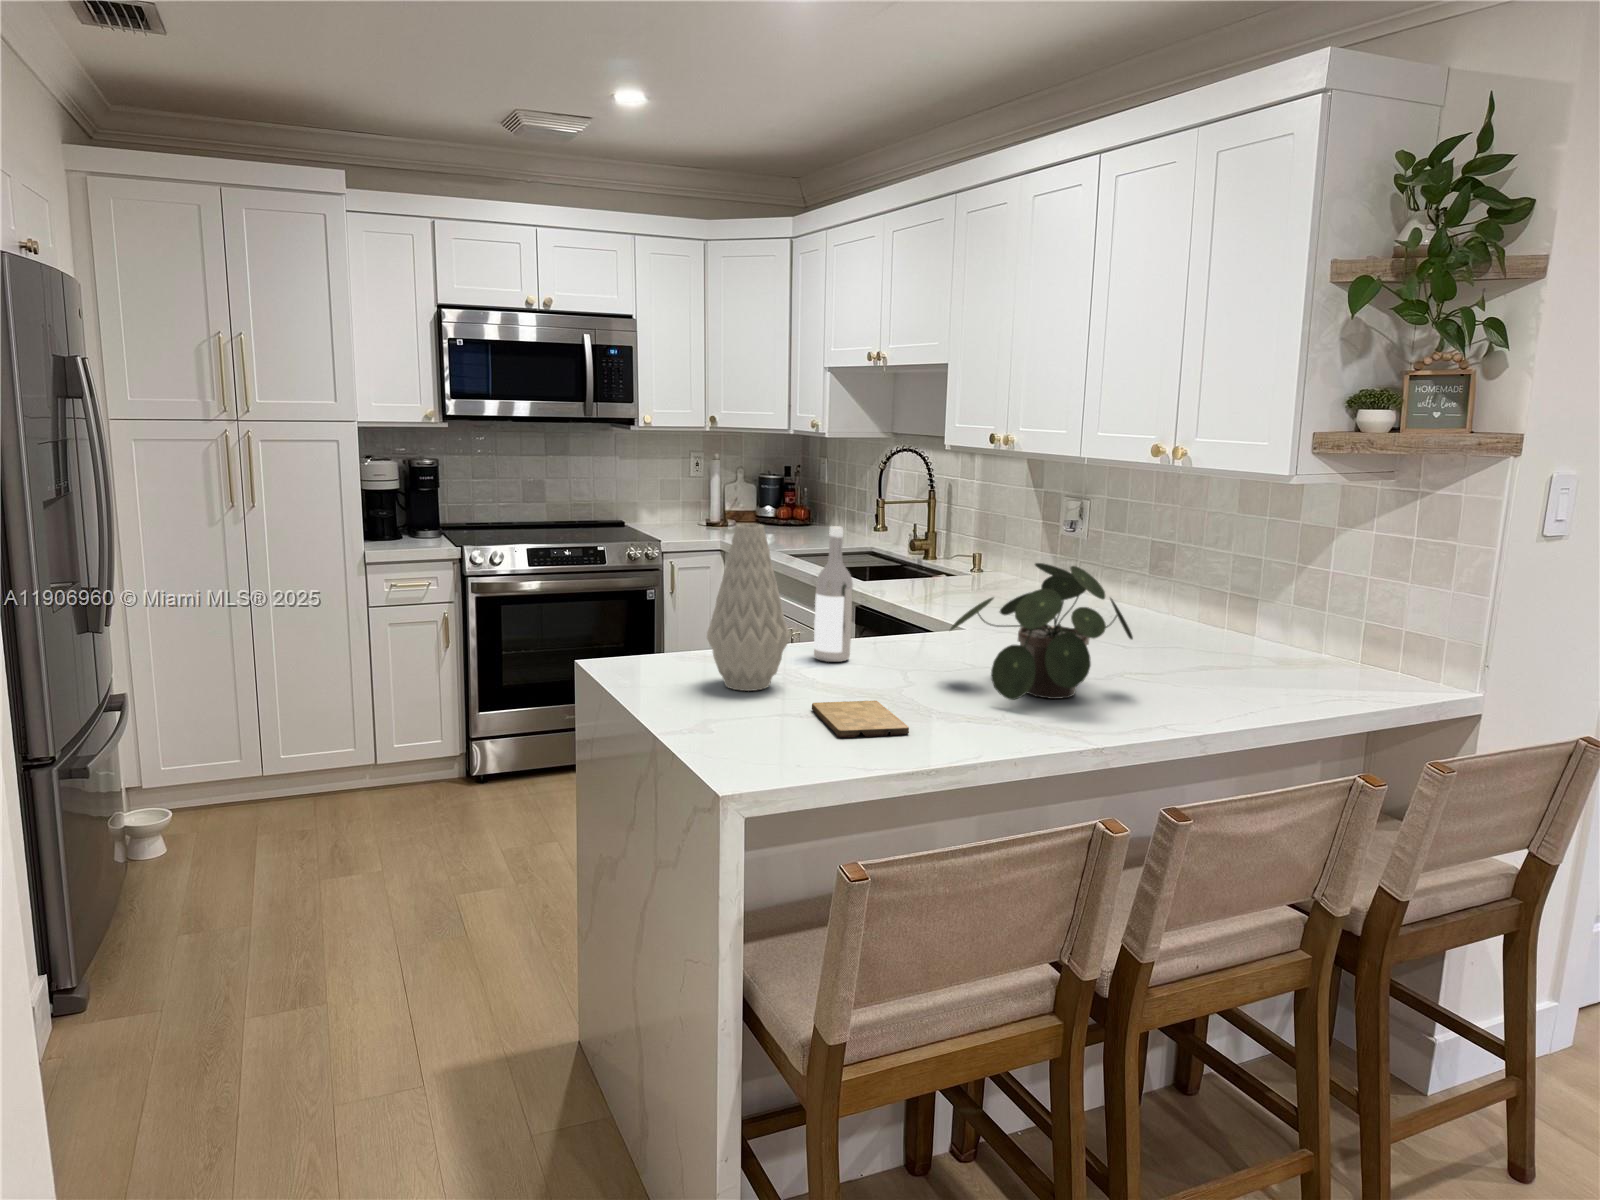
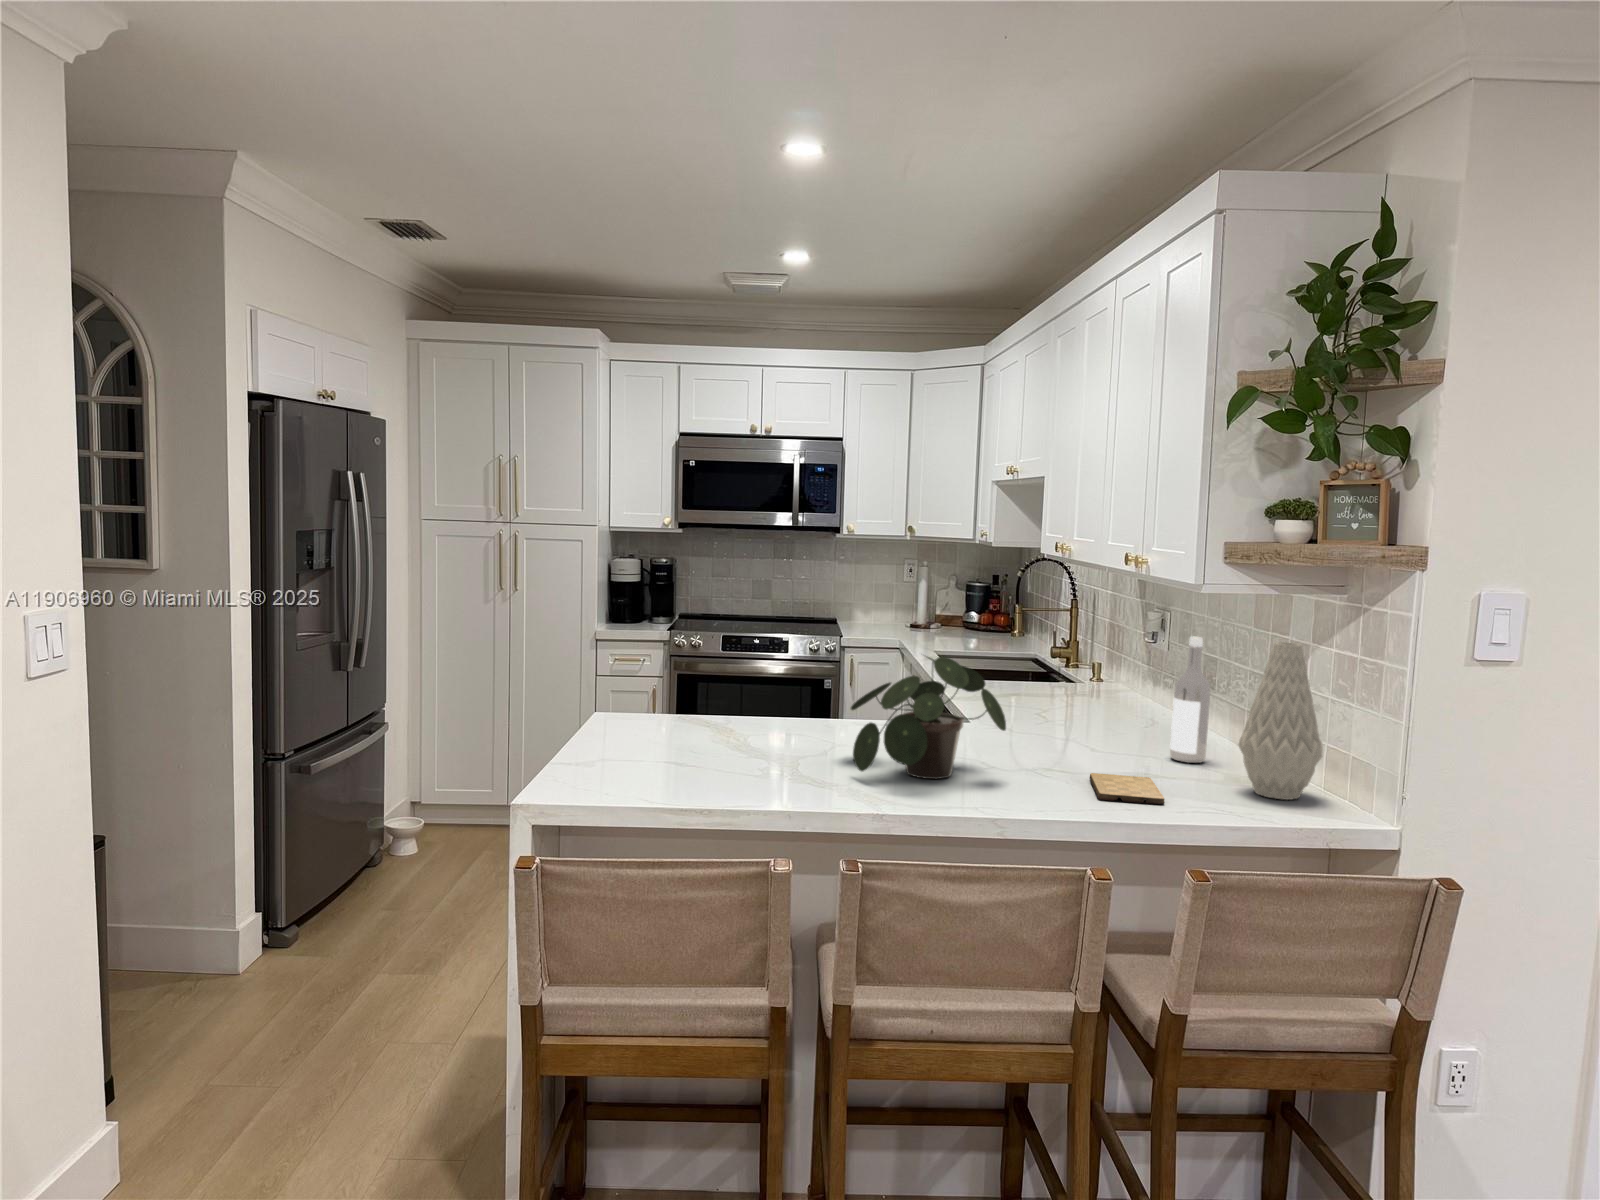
vase: present [707,524,789,691] -> present [1239,642,1323,800]
wine bottle: present [814,526,853,662] -> present [1170,637,1210,763]
cutting board: present [812,701,909,737] -> present [1090,773,1165,804]

